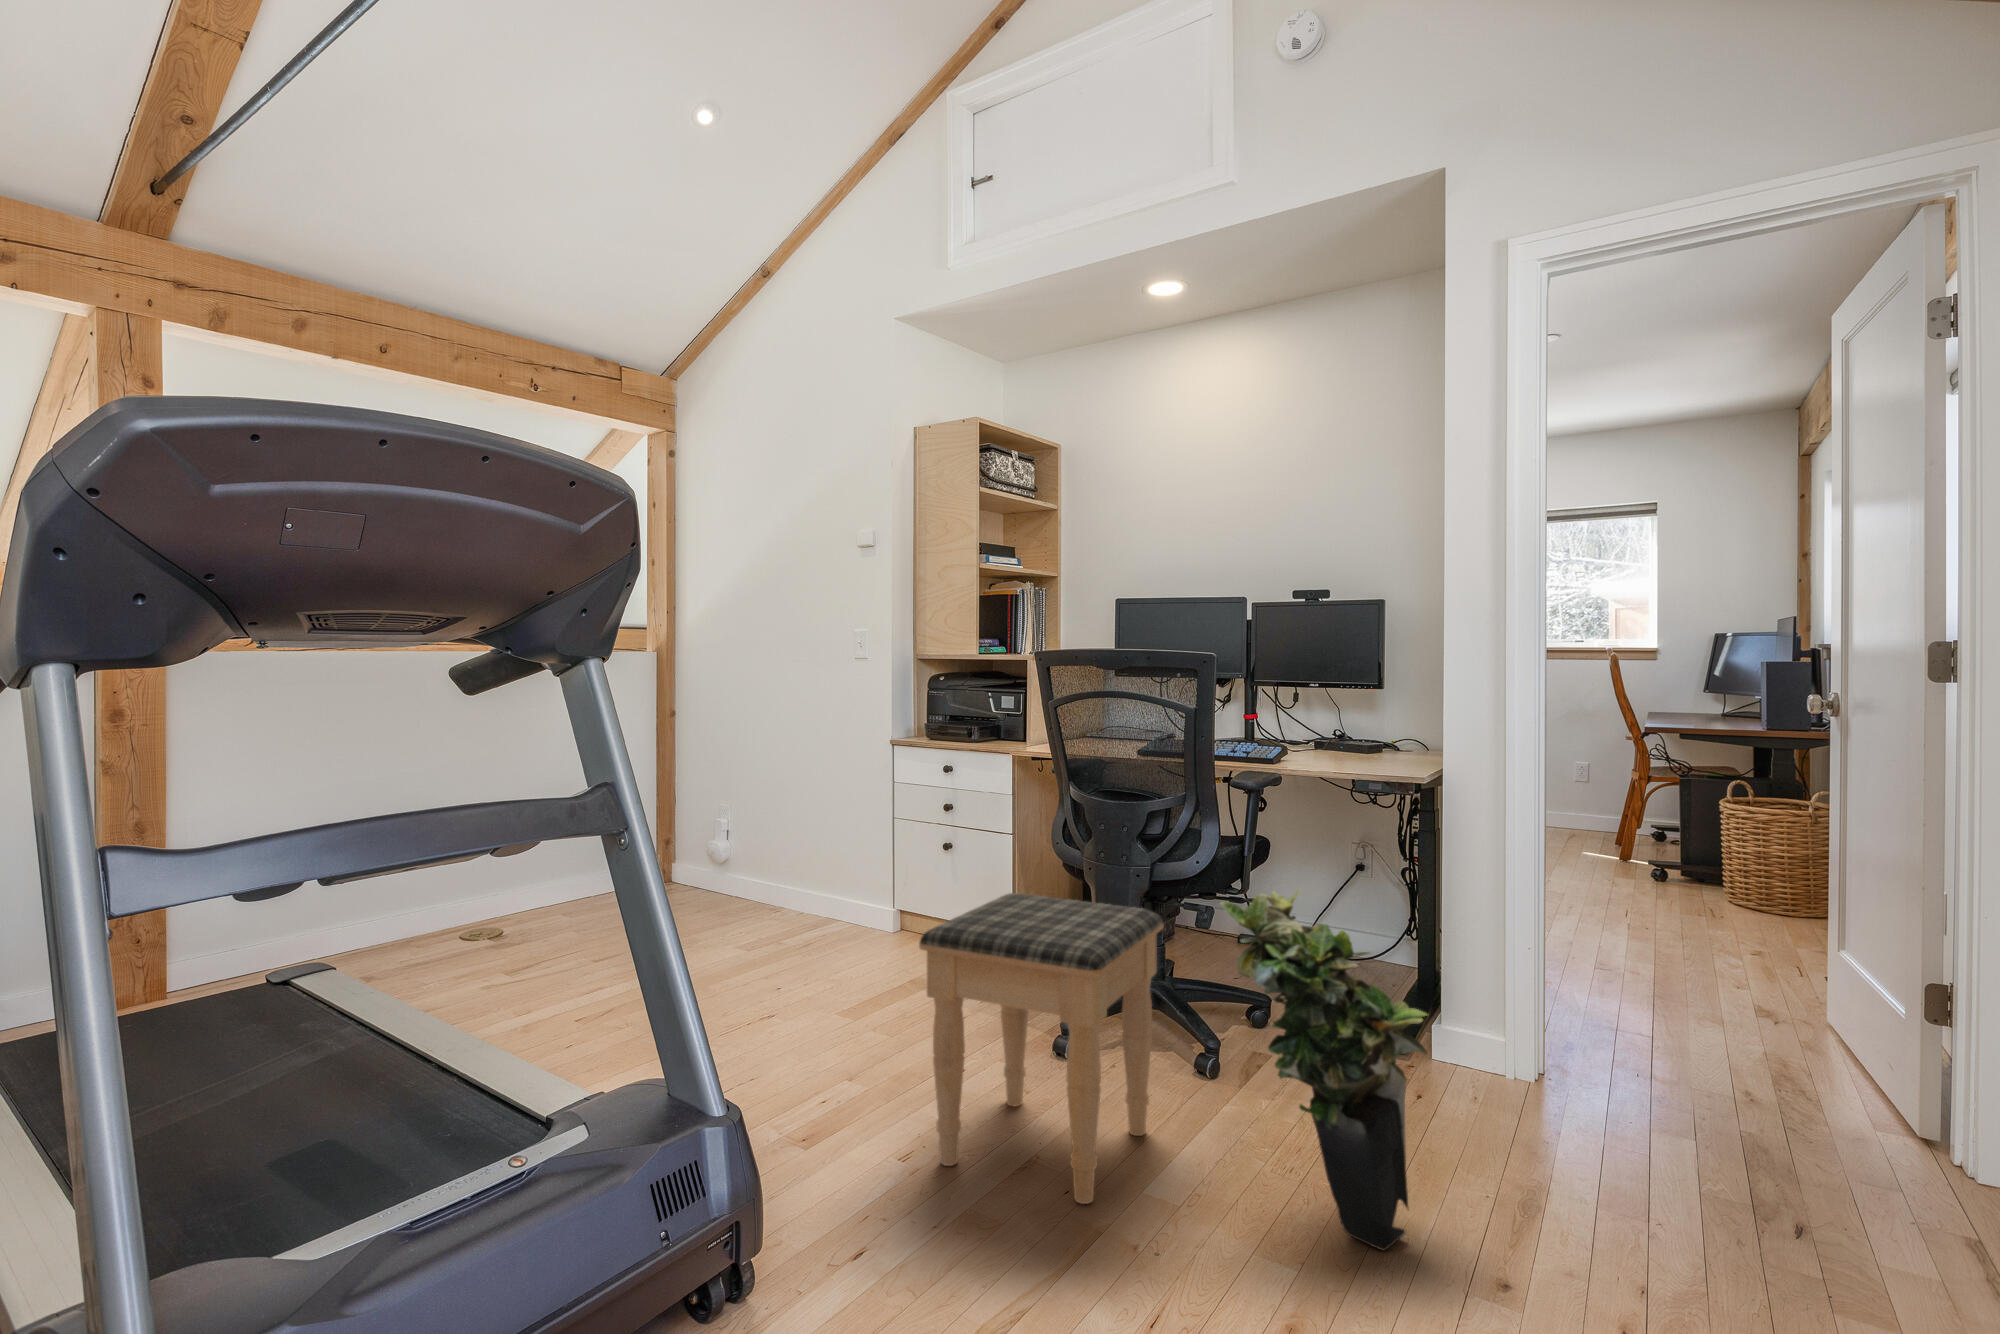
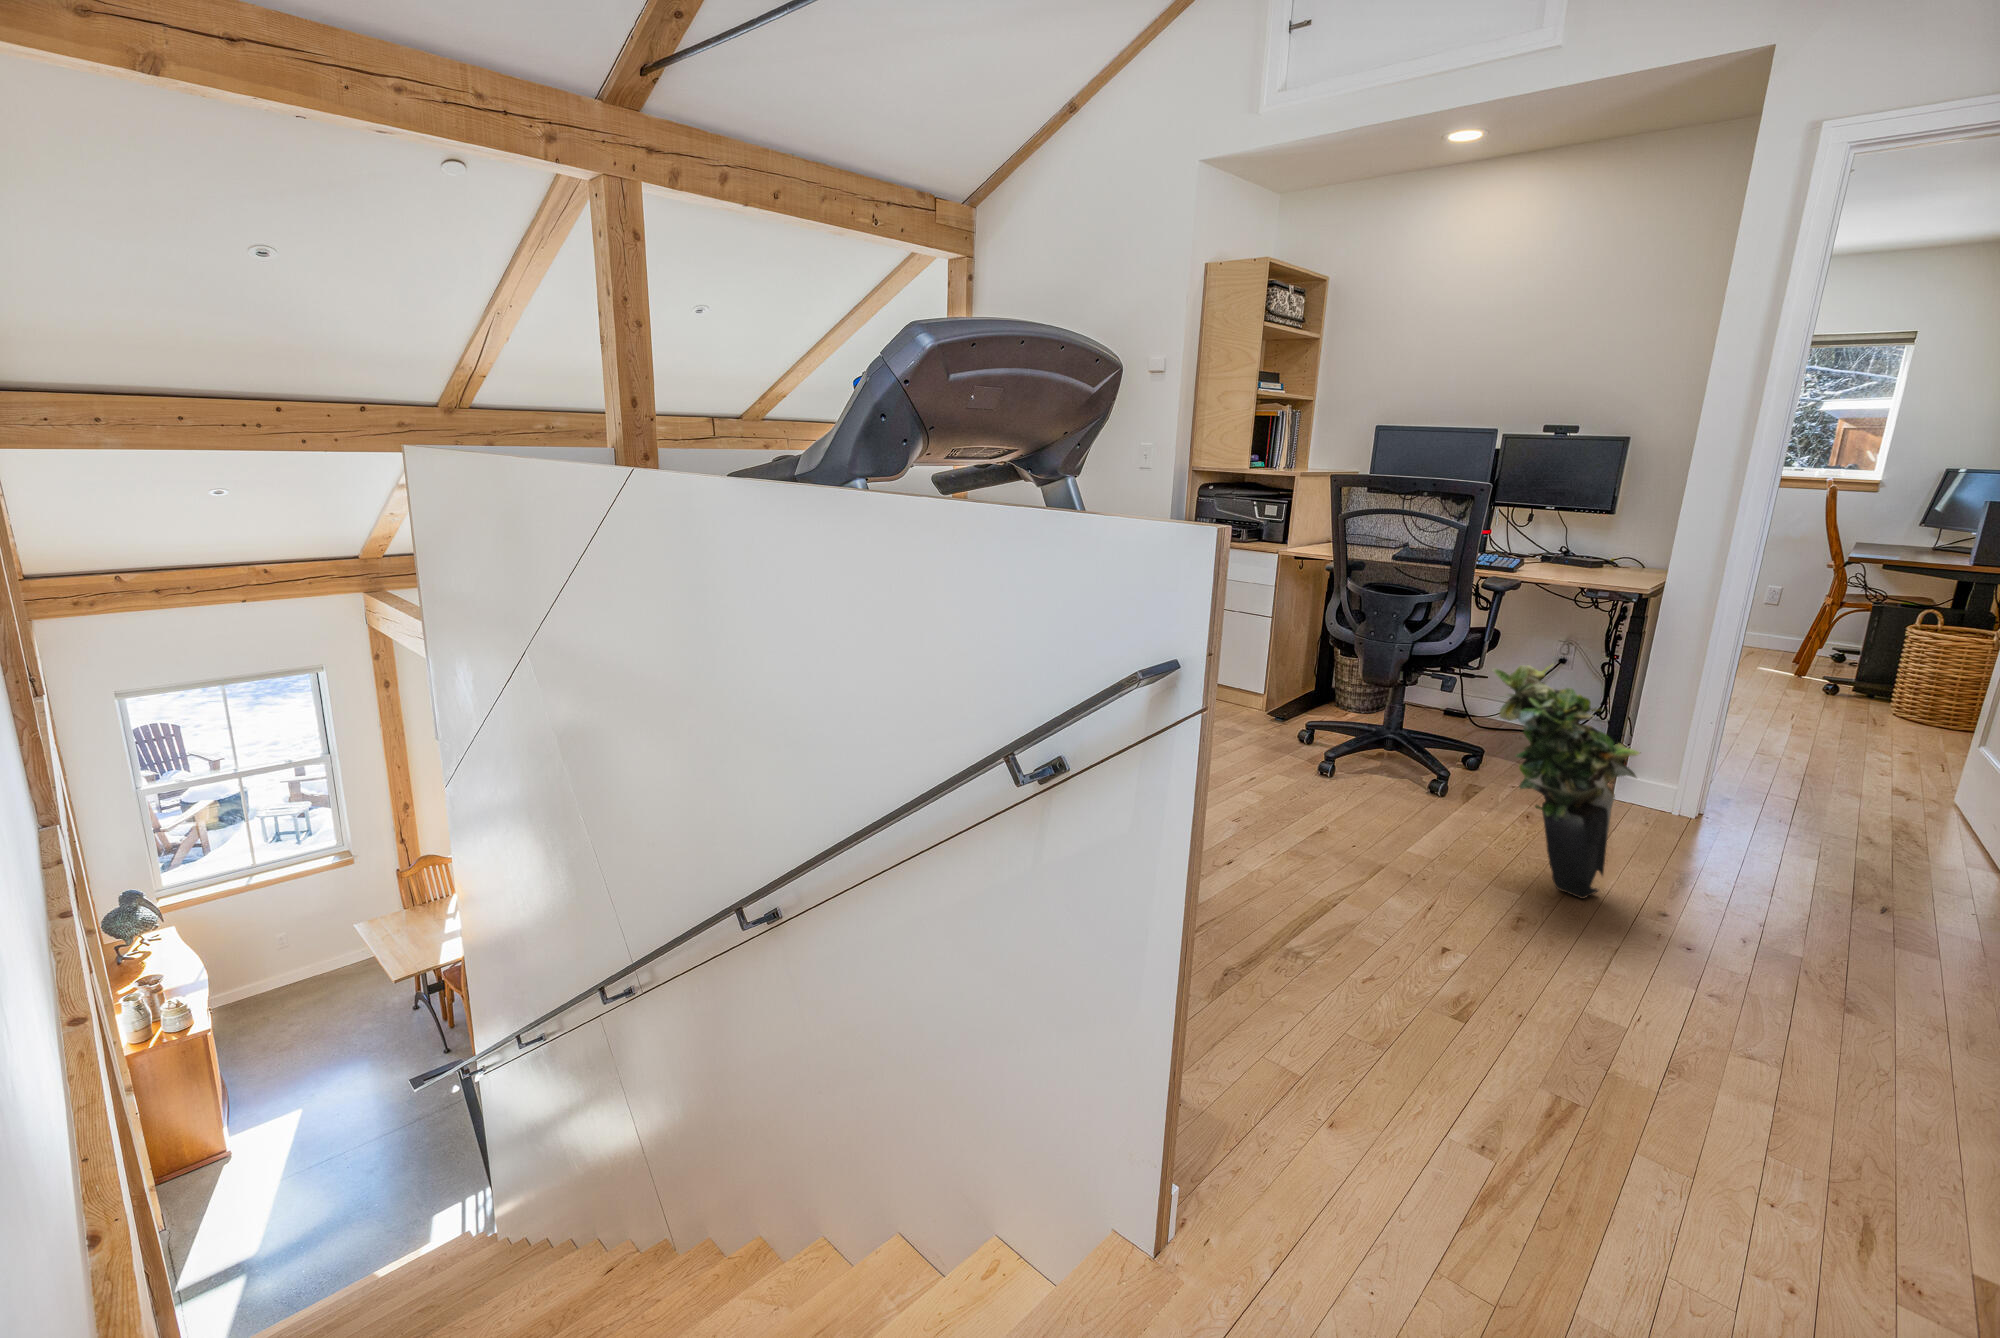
footstool: present [919,893,1164,1204] -> none [1260,657,1433,858]

